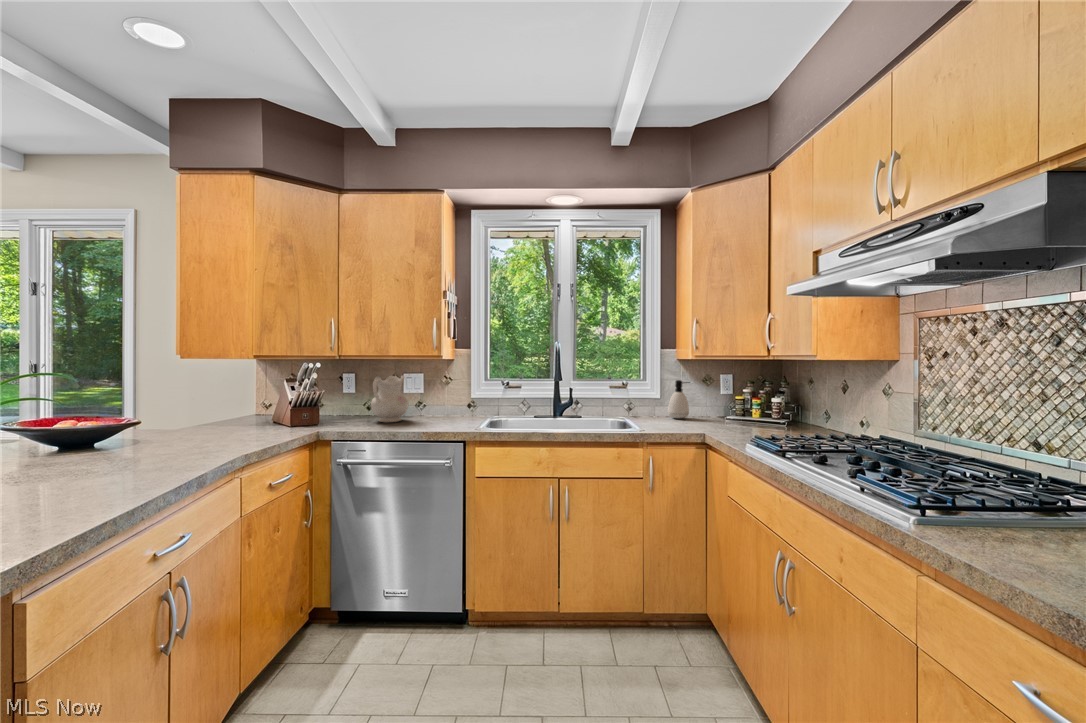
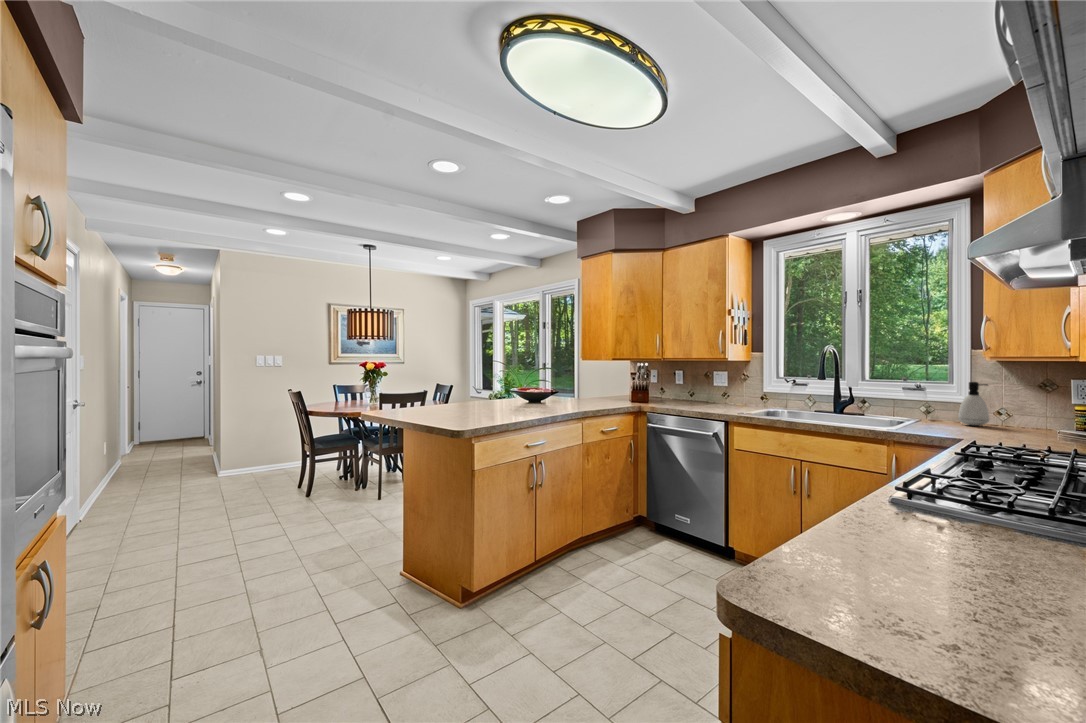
ceramic pitcher: present [371,376,409,422] -> none [679,371,708,404]

